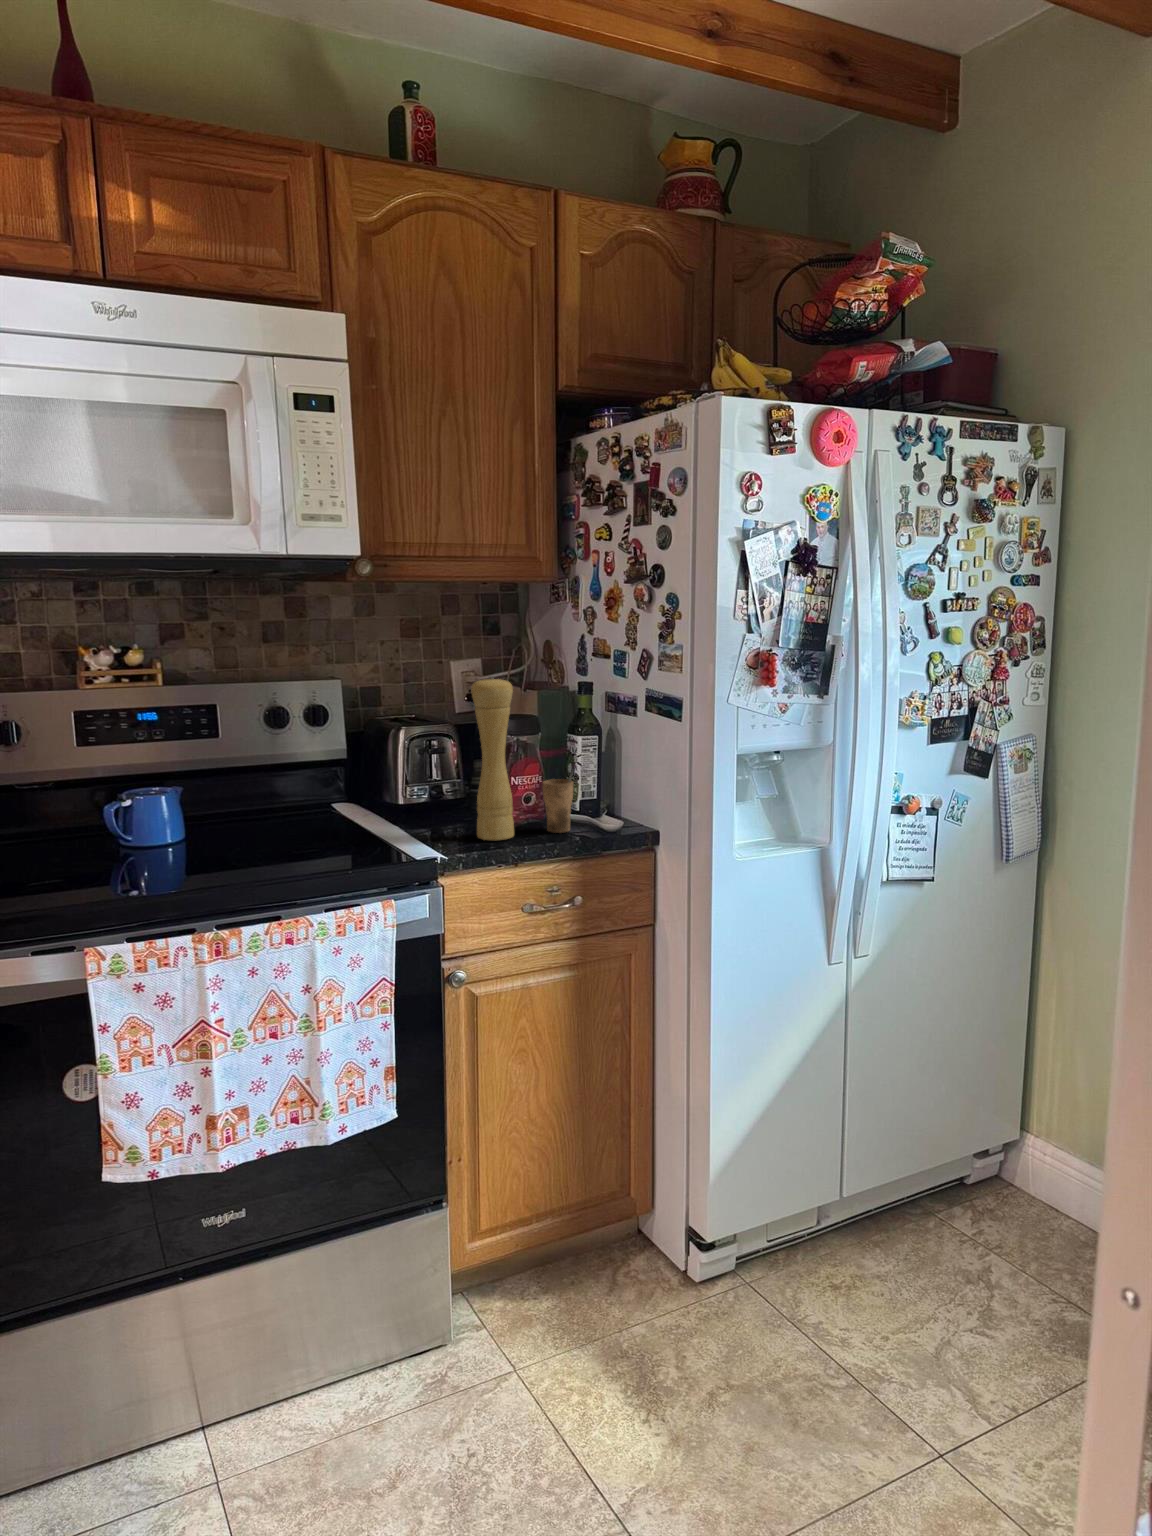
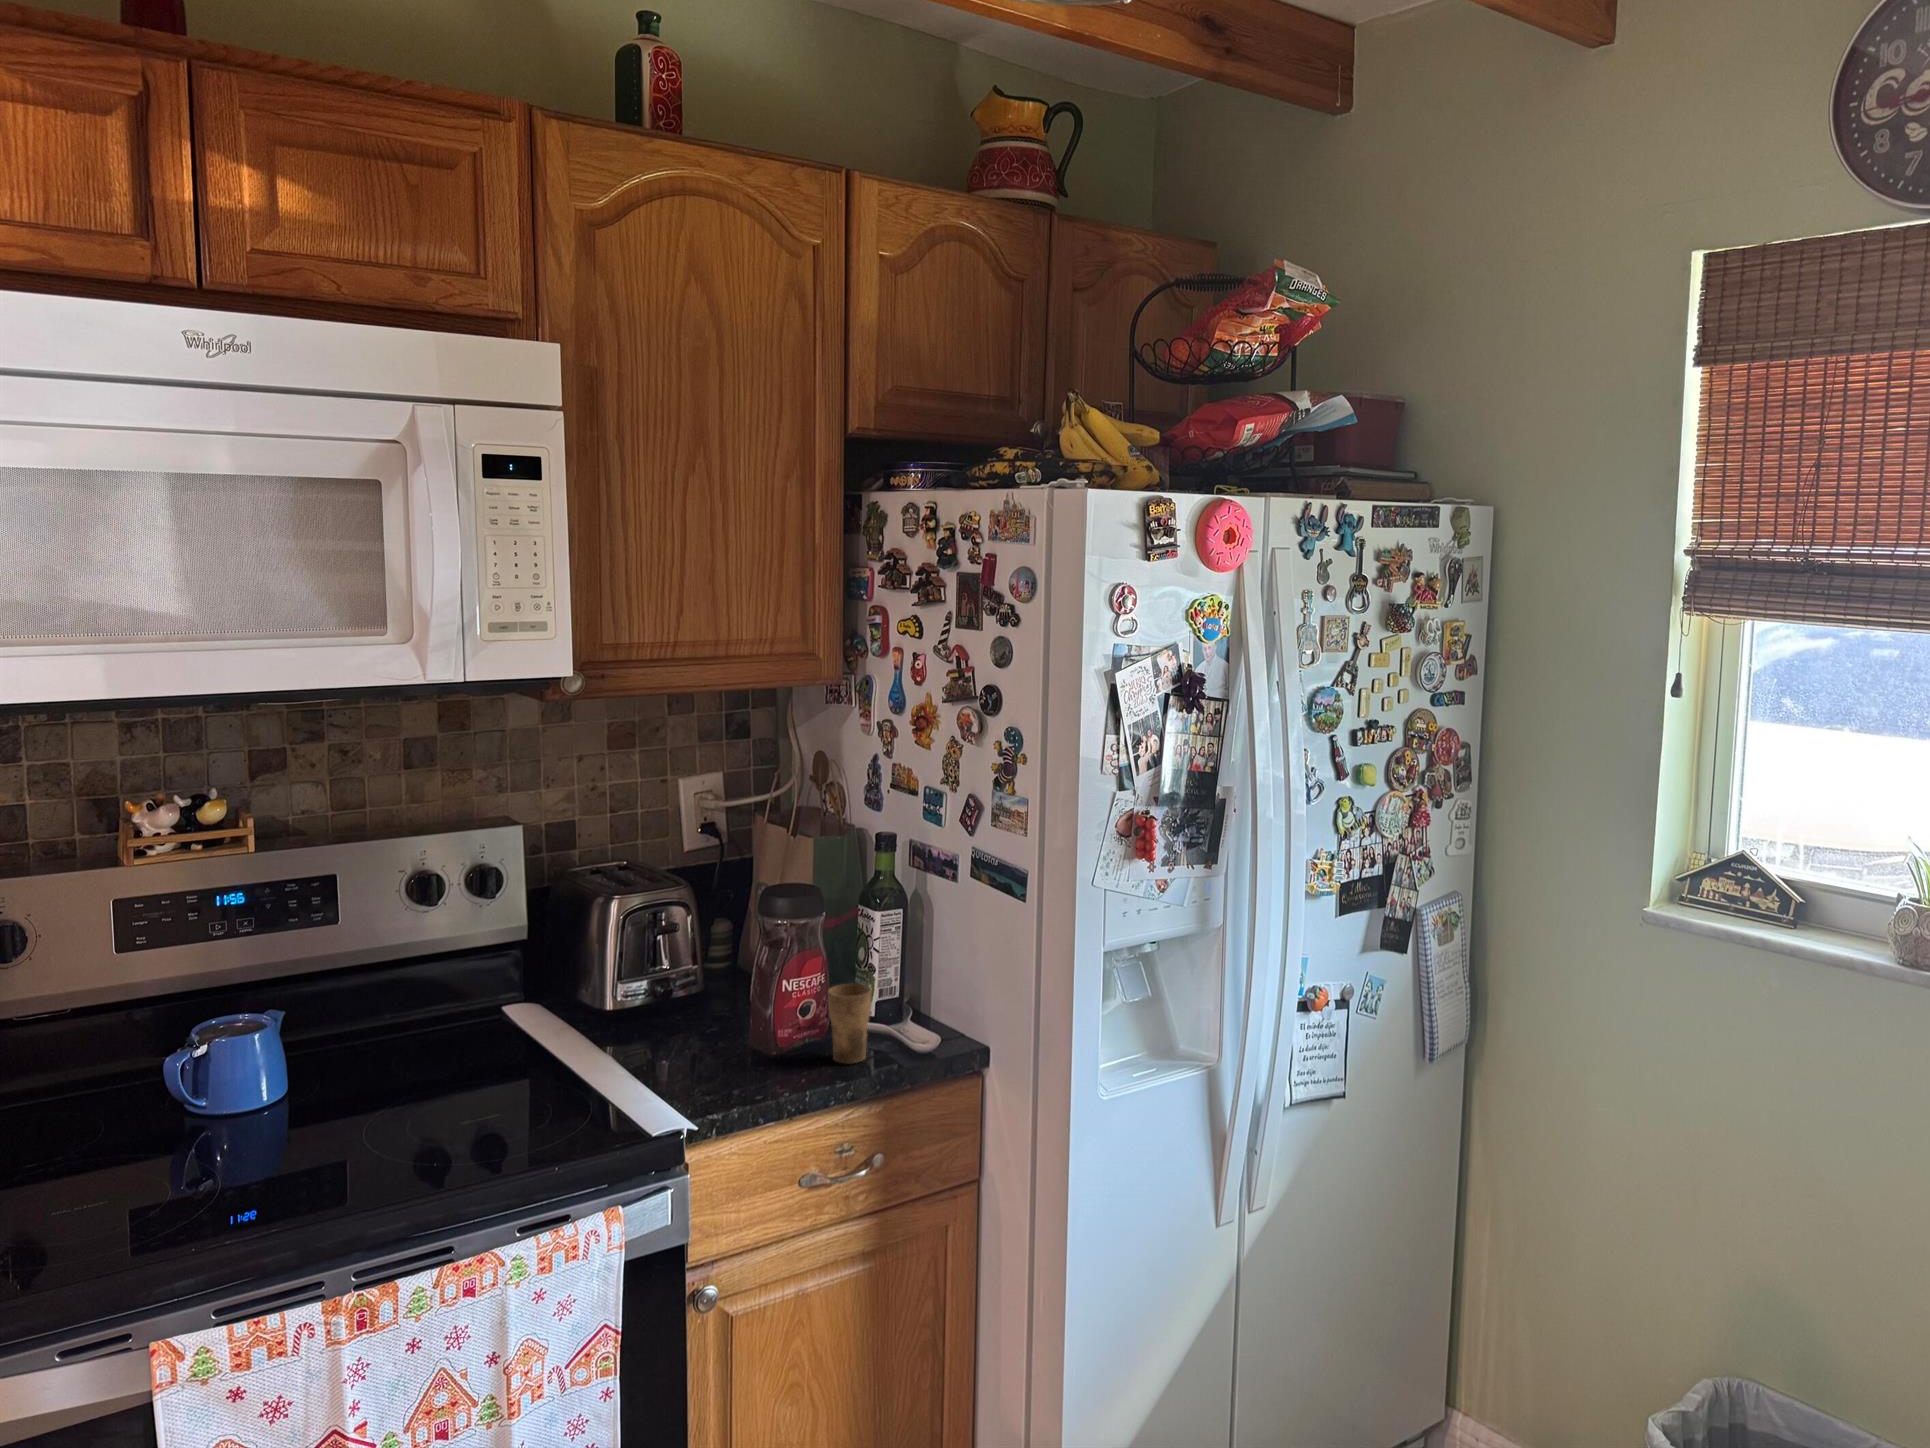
pepper mill: present [471,677,514,840] -> none [732,851,791,1085]

